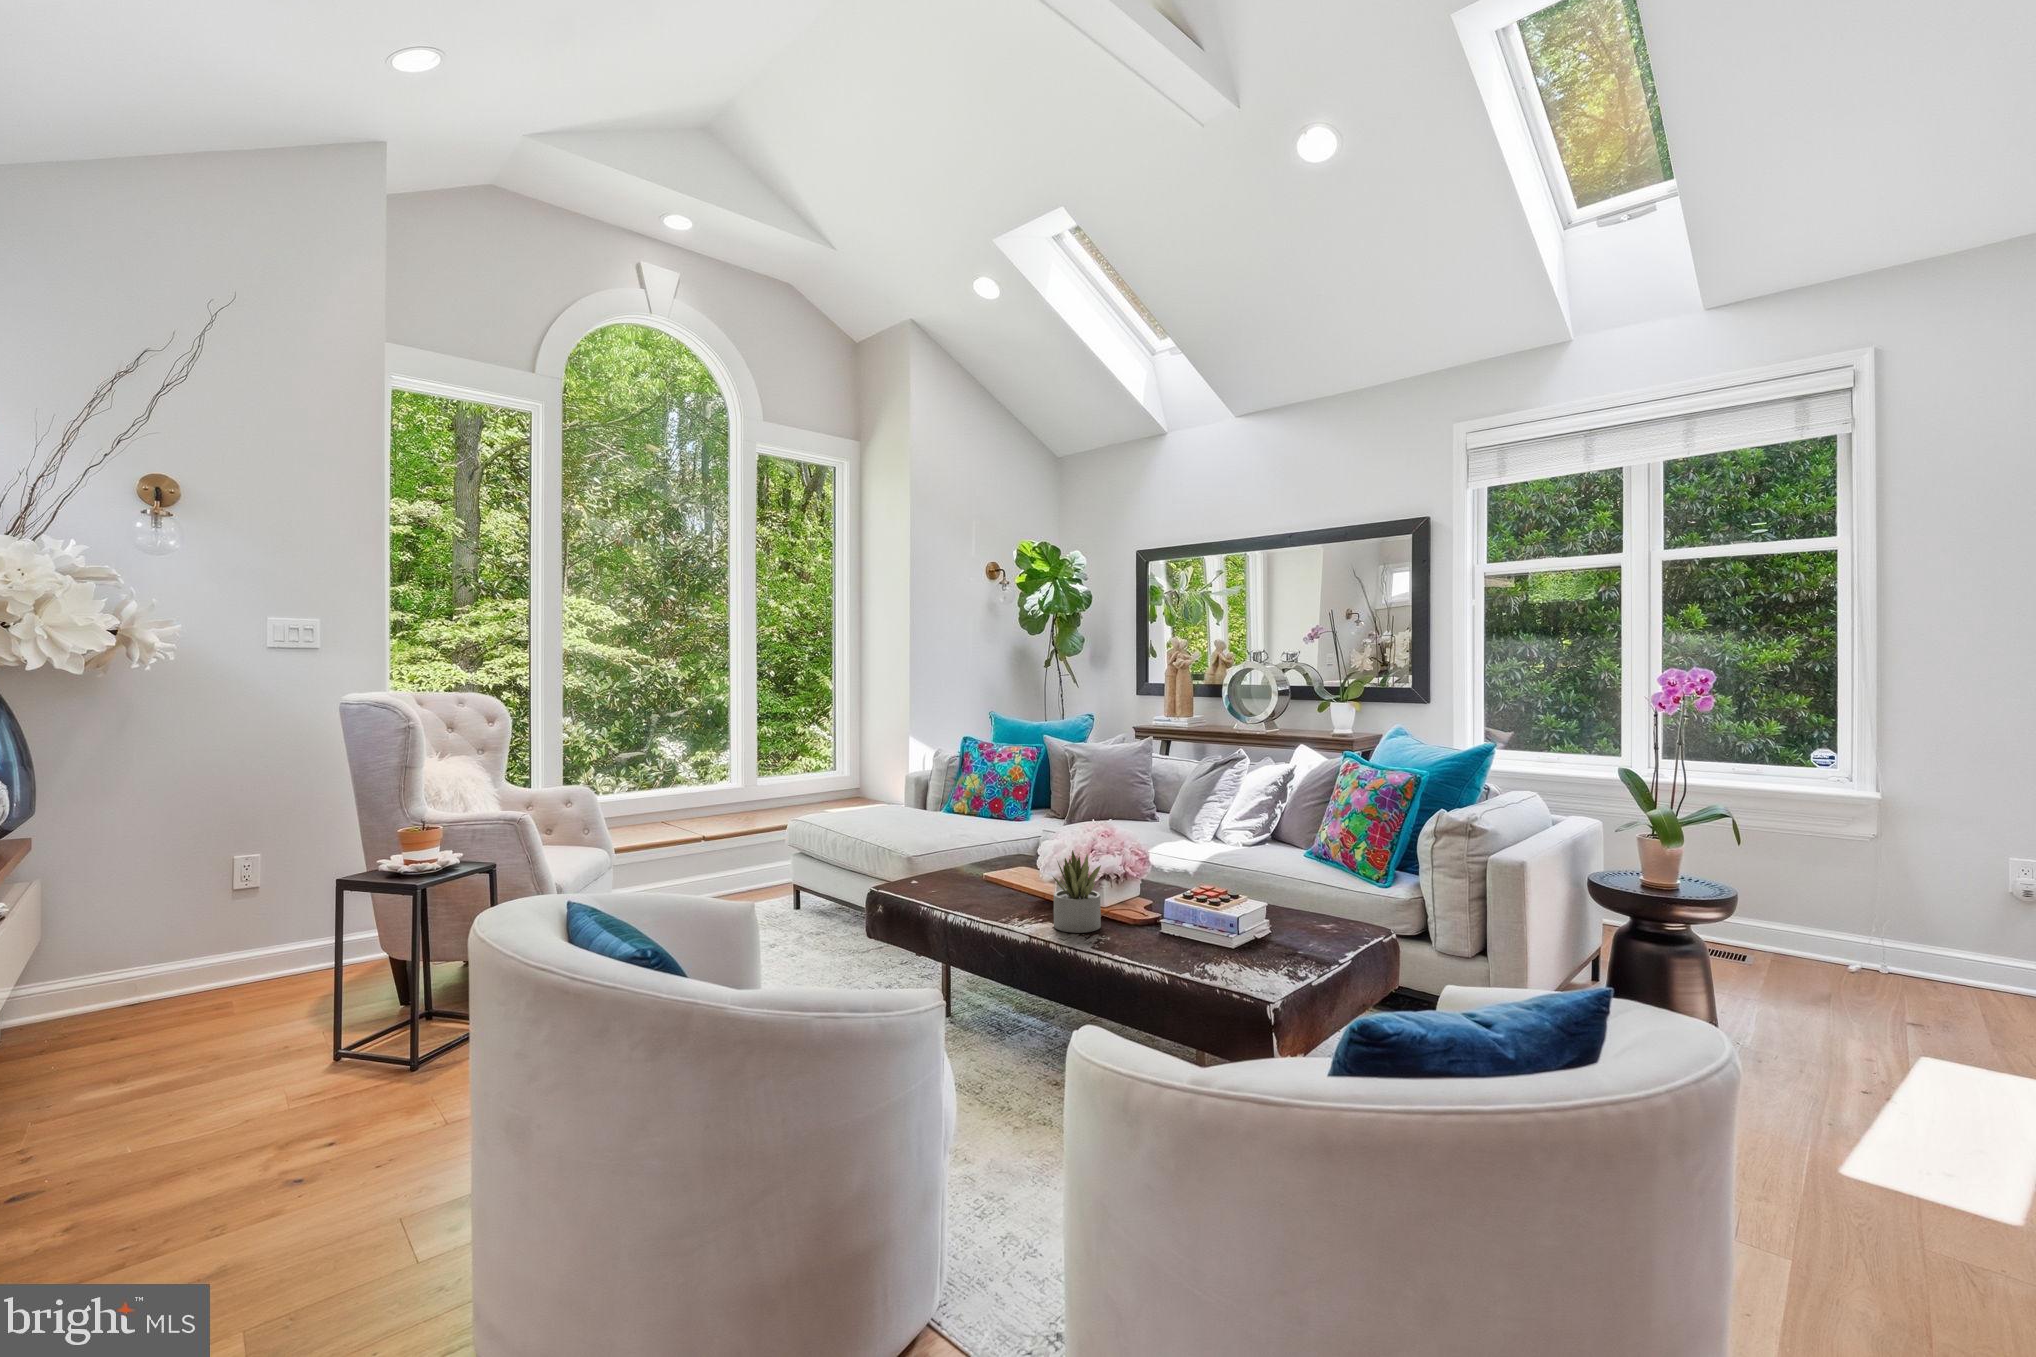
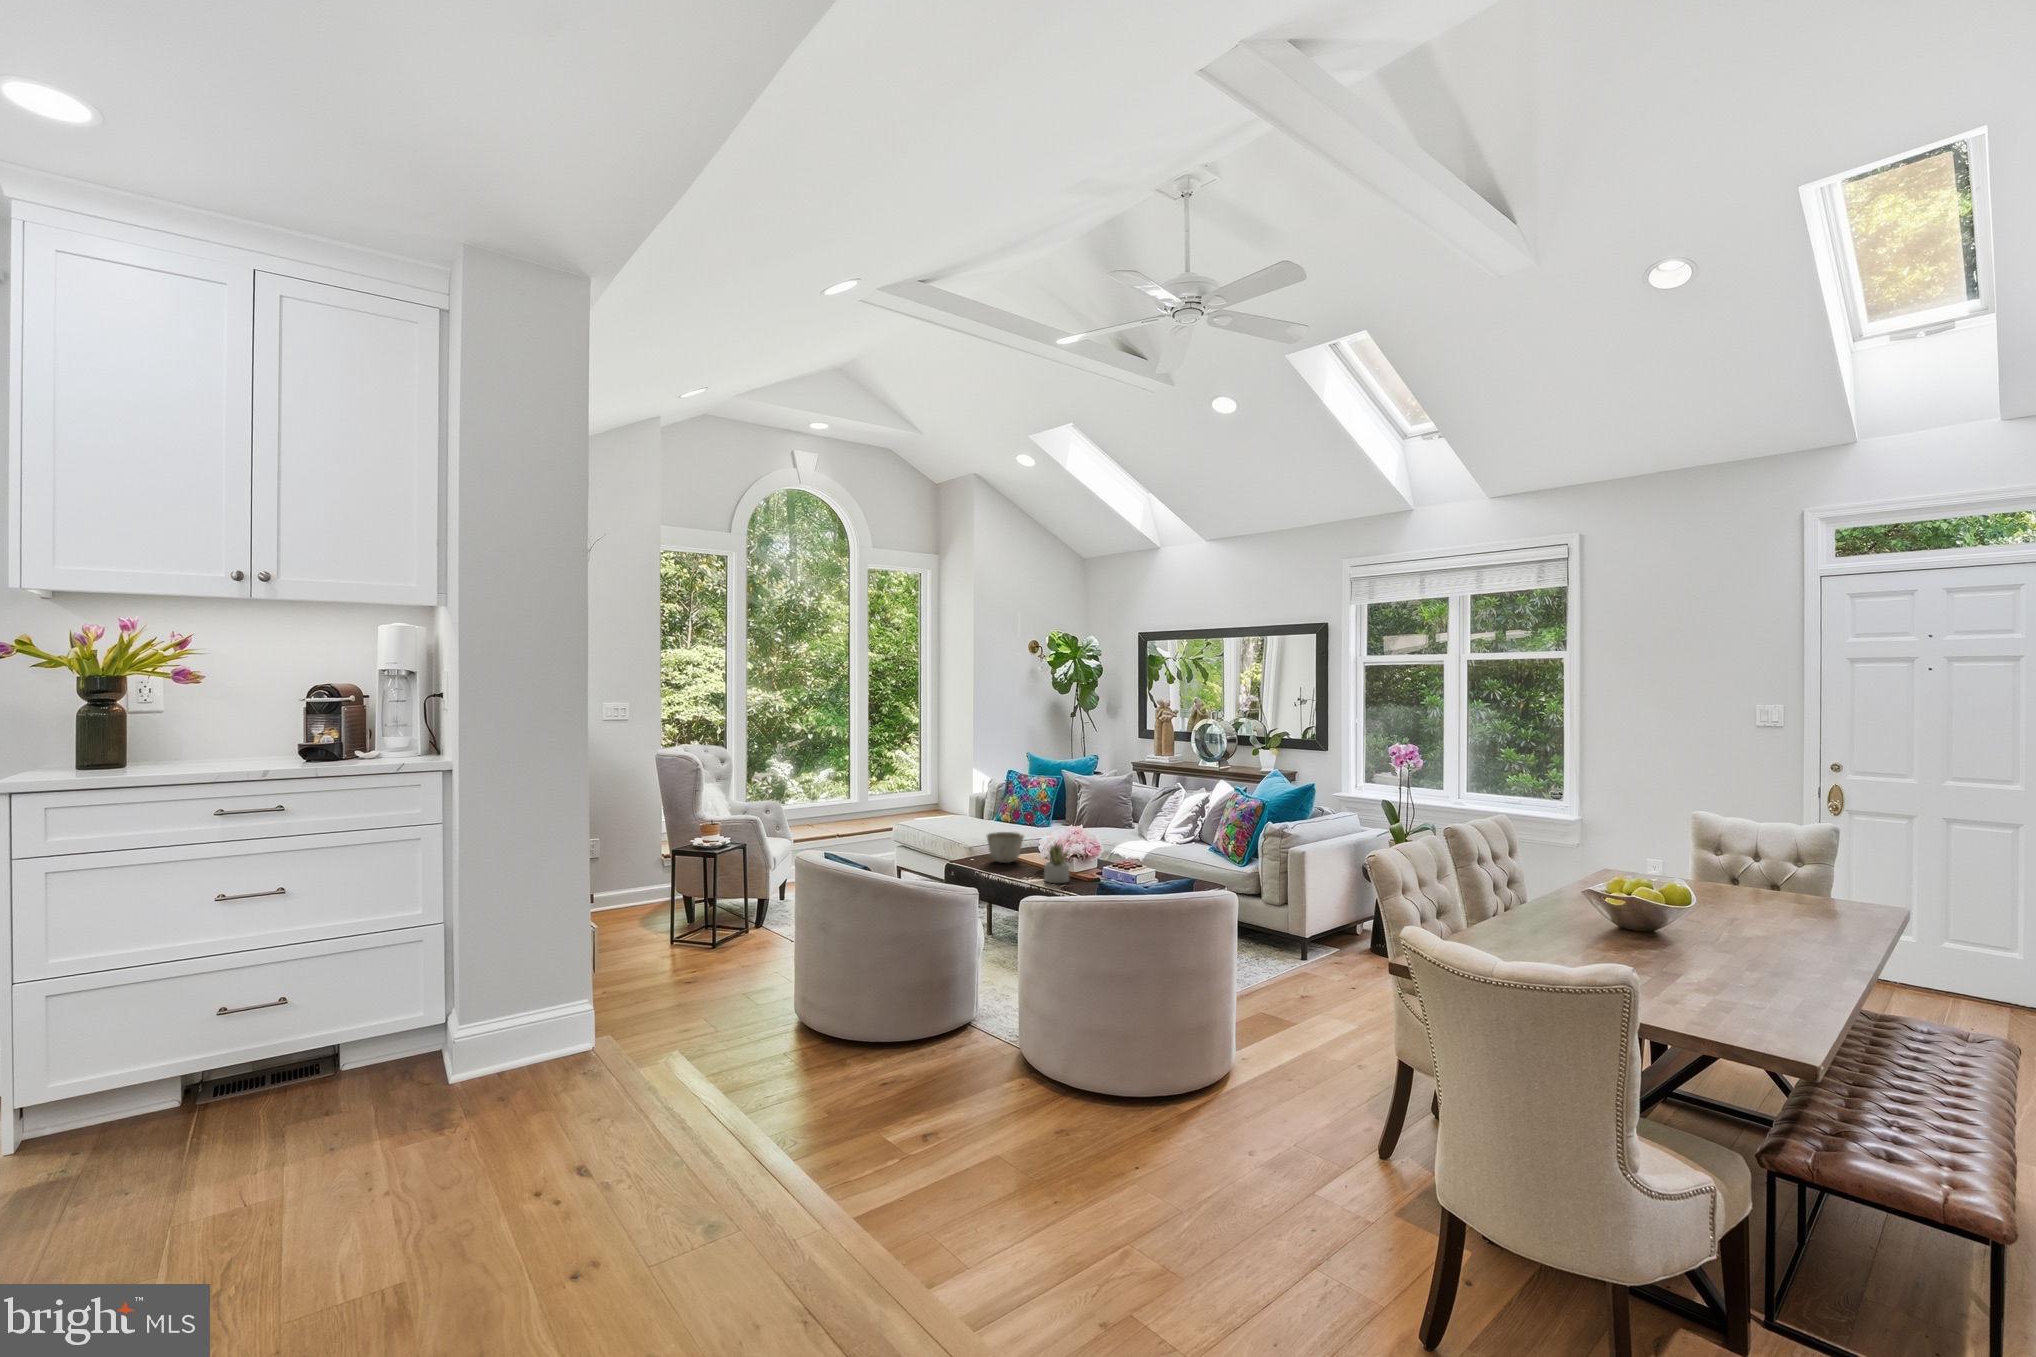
ceramic bowl: none [939,833,1006,889] -> present [987,832,1024,863]

